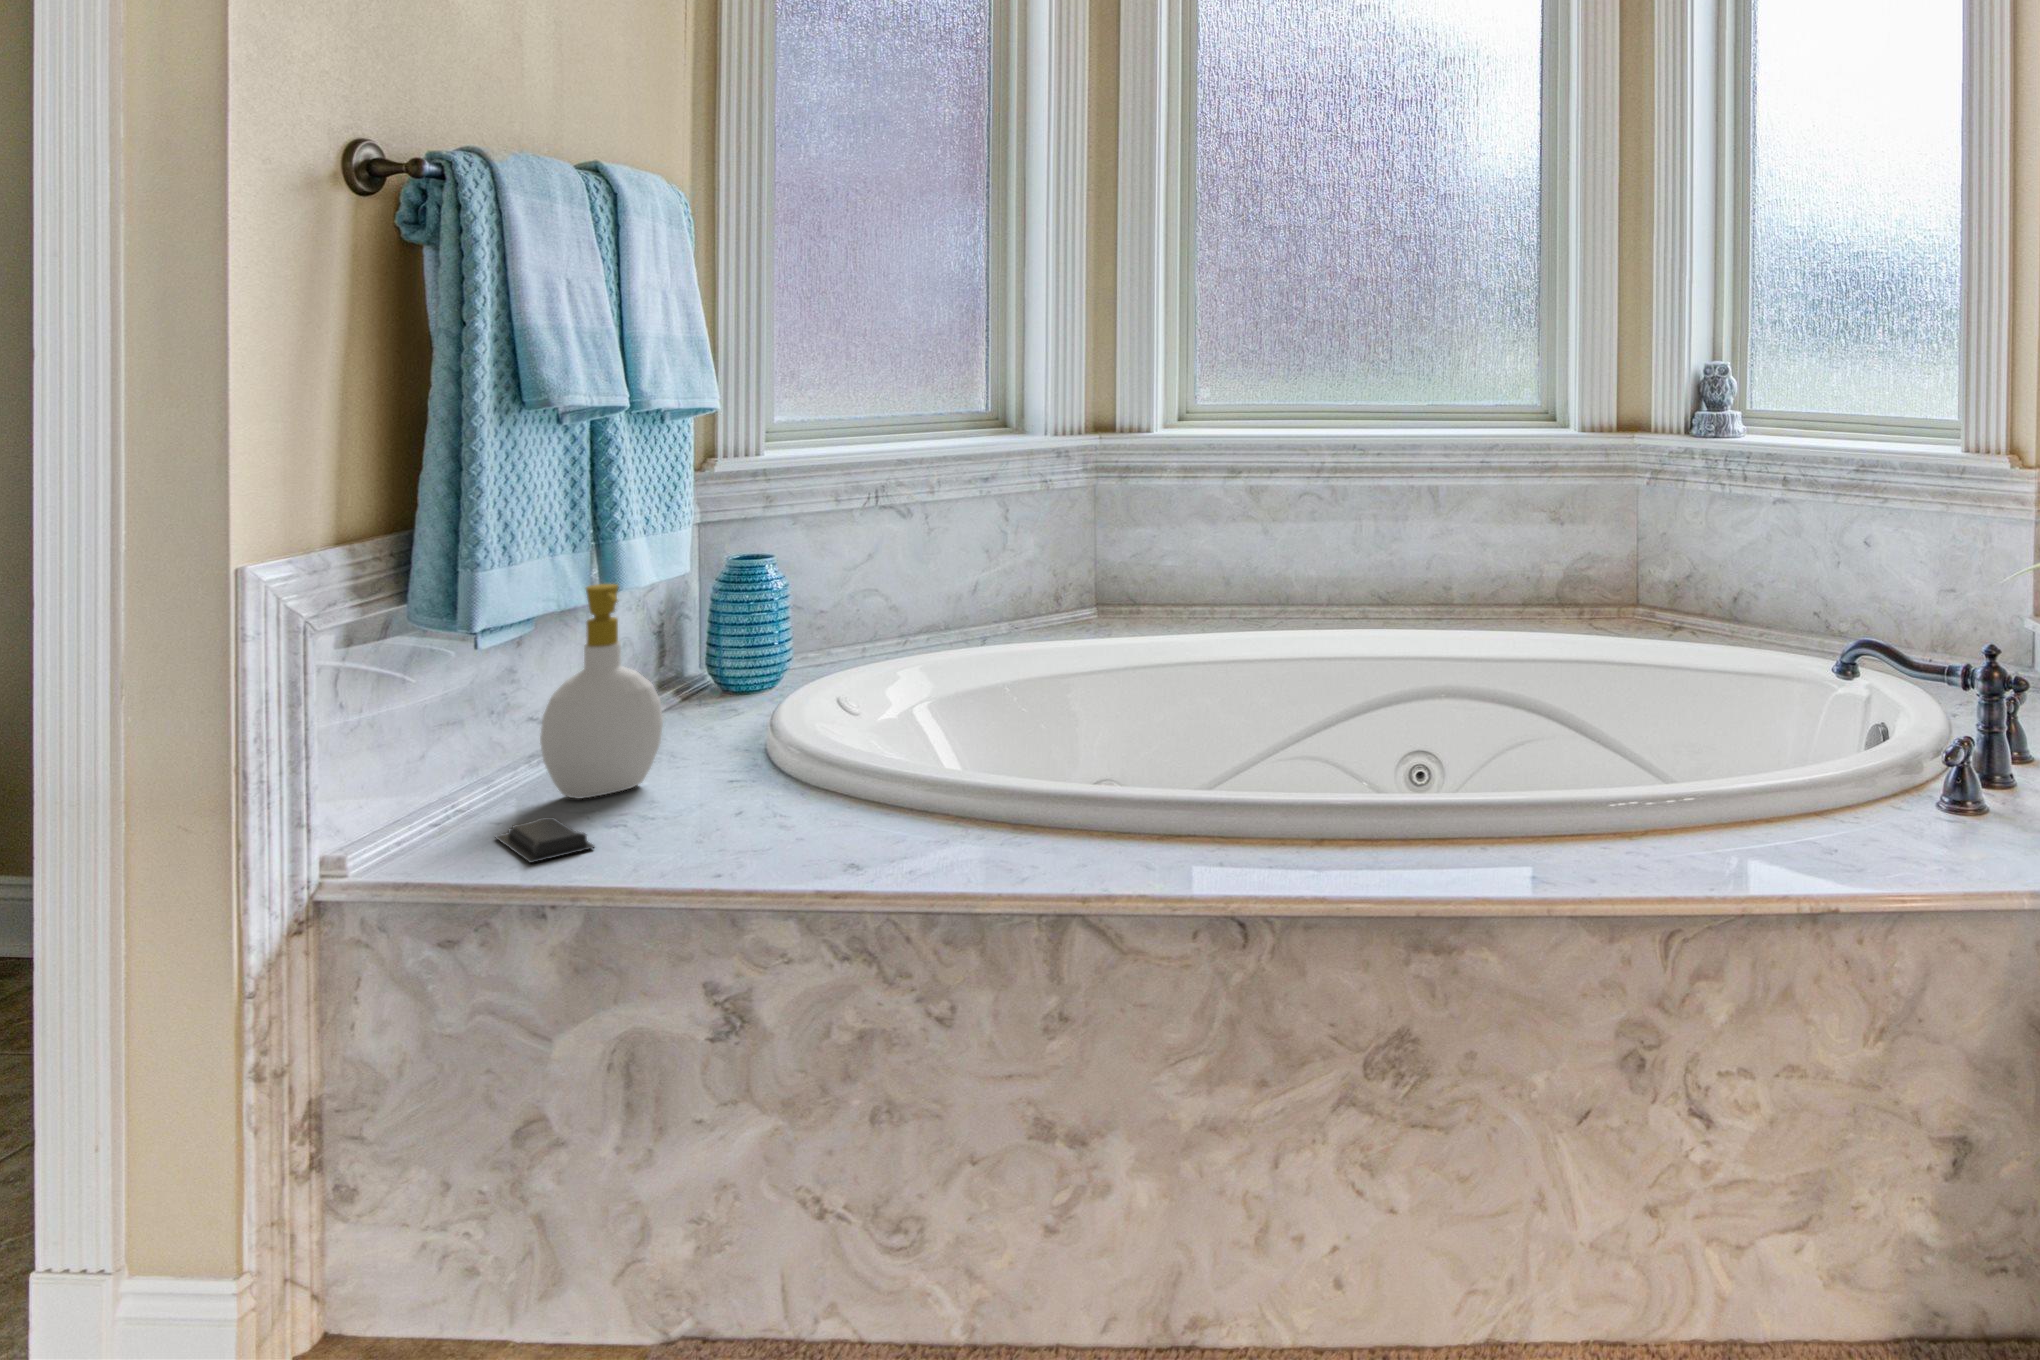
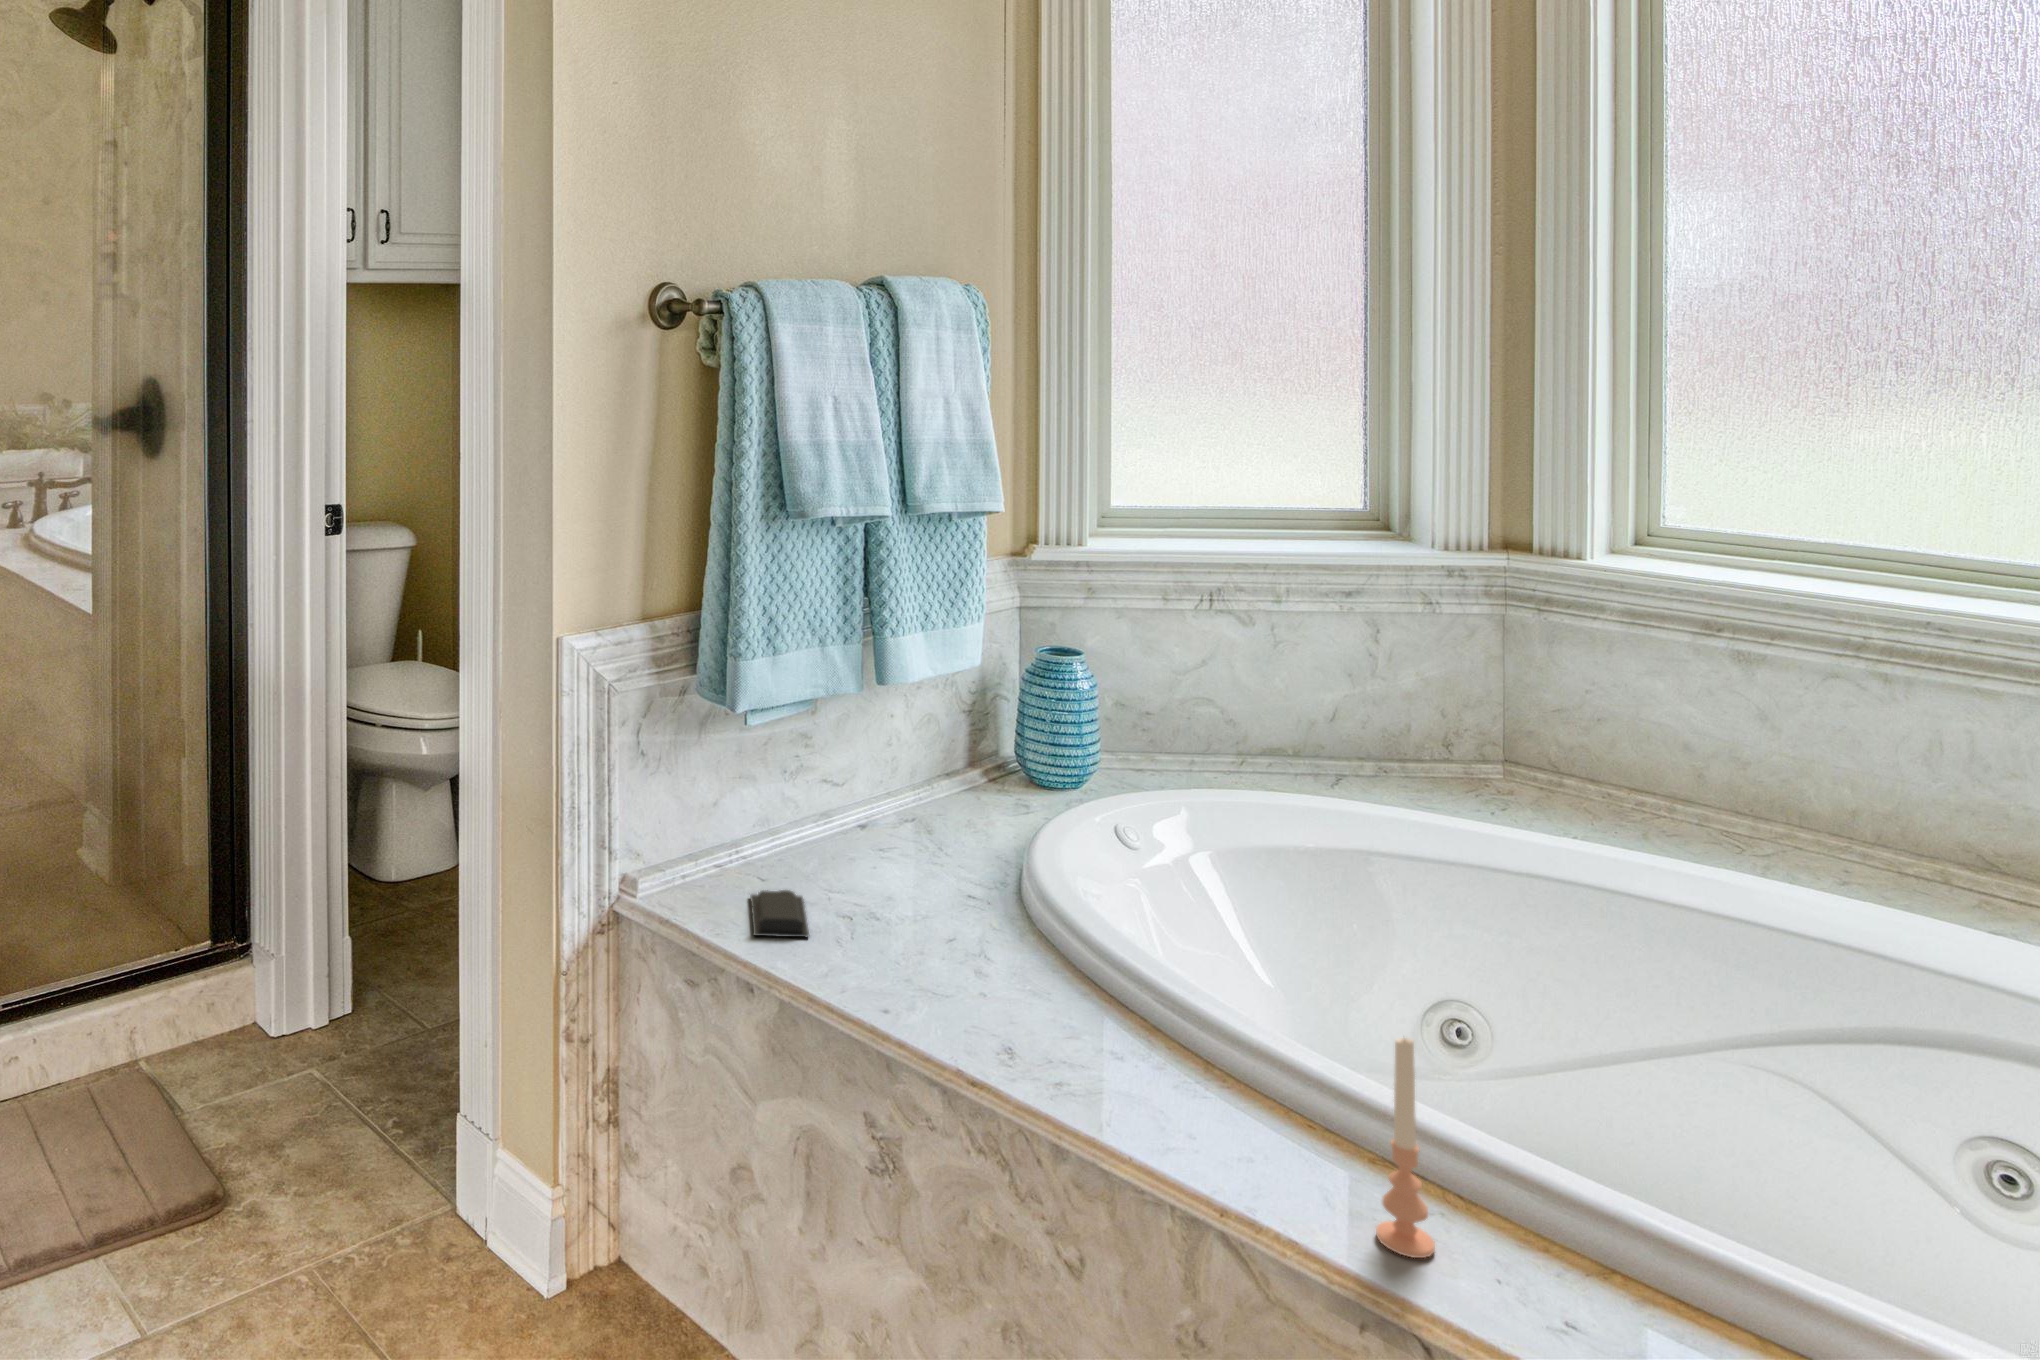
soap bottle: present [540,584,663,798] -> none [806,677,914,877]
candle: none [1182,717,1221,875] -> present [1376,1038,1435,1258]

